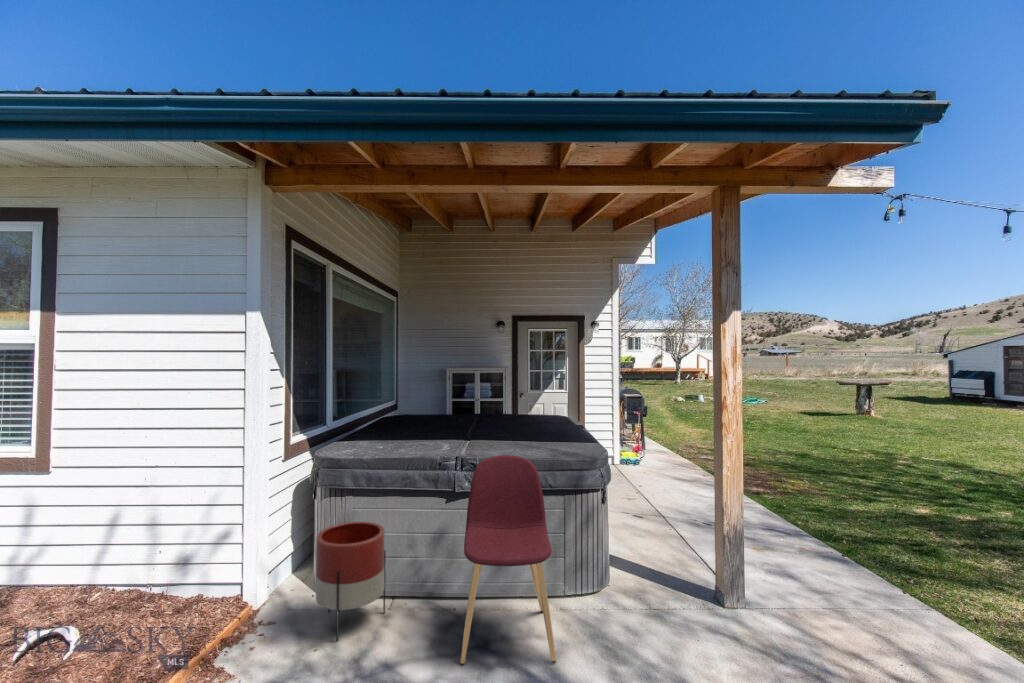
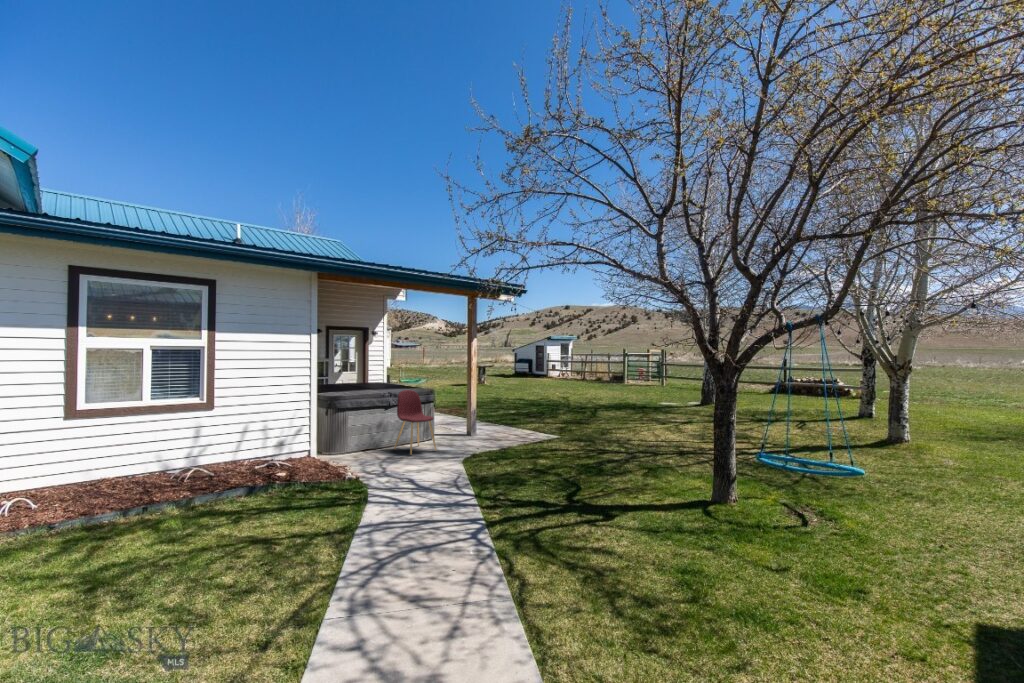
planter: present [316,521,386,641] -> none [343,420,371,459]

